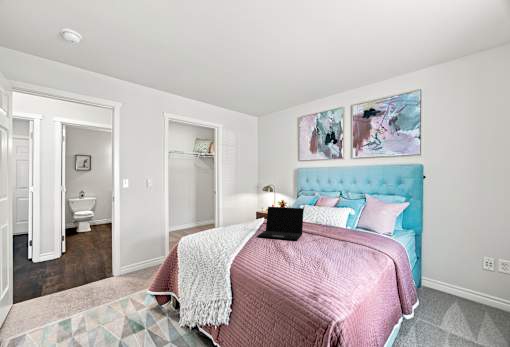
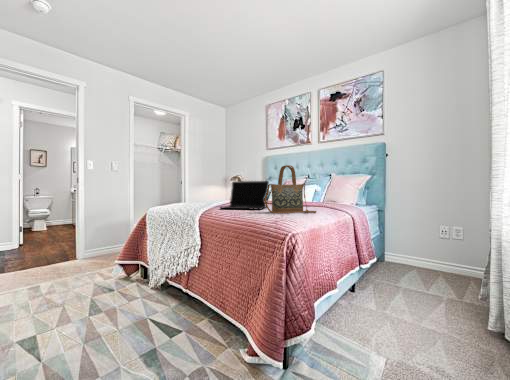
handbag: none [302,203,353,252] -> present [264,165,317,213]

